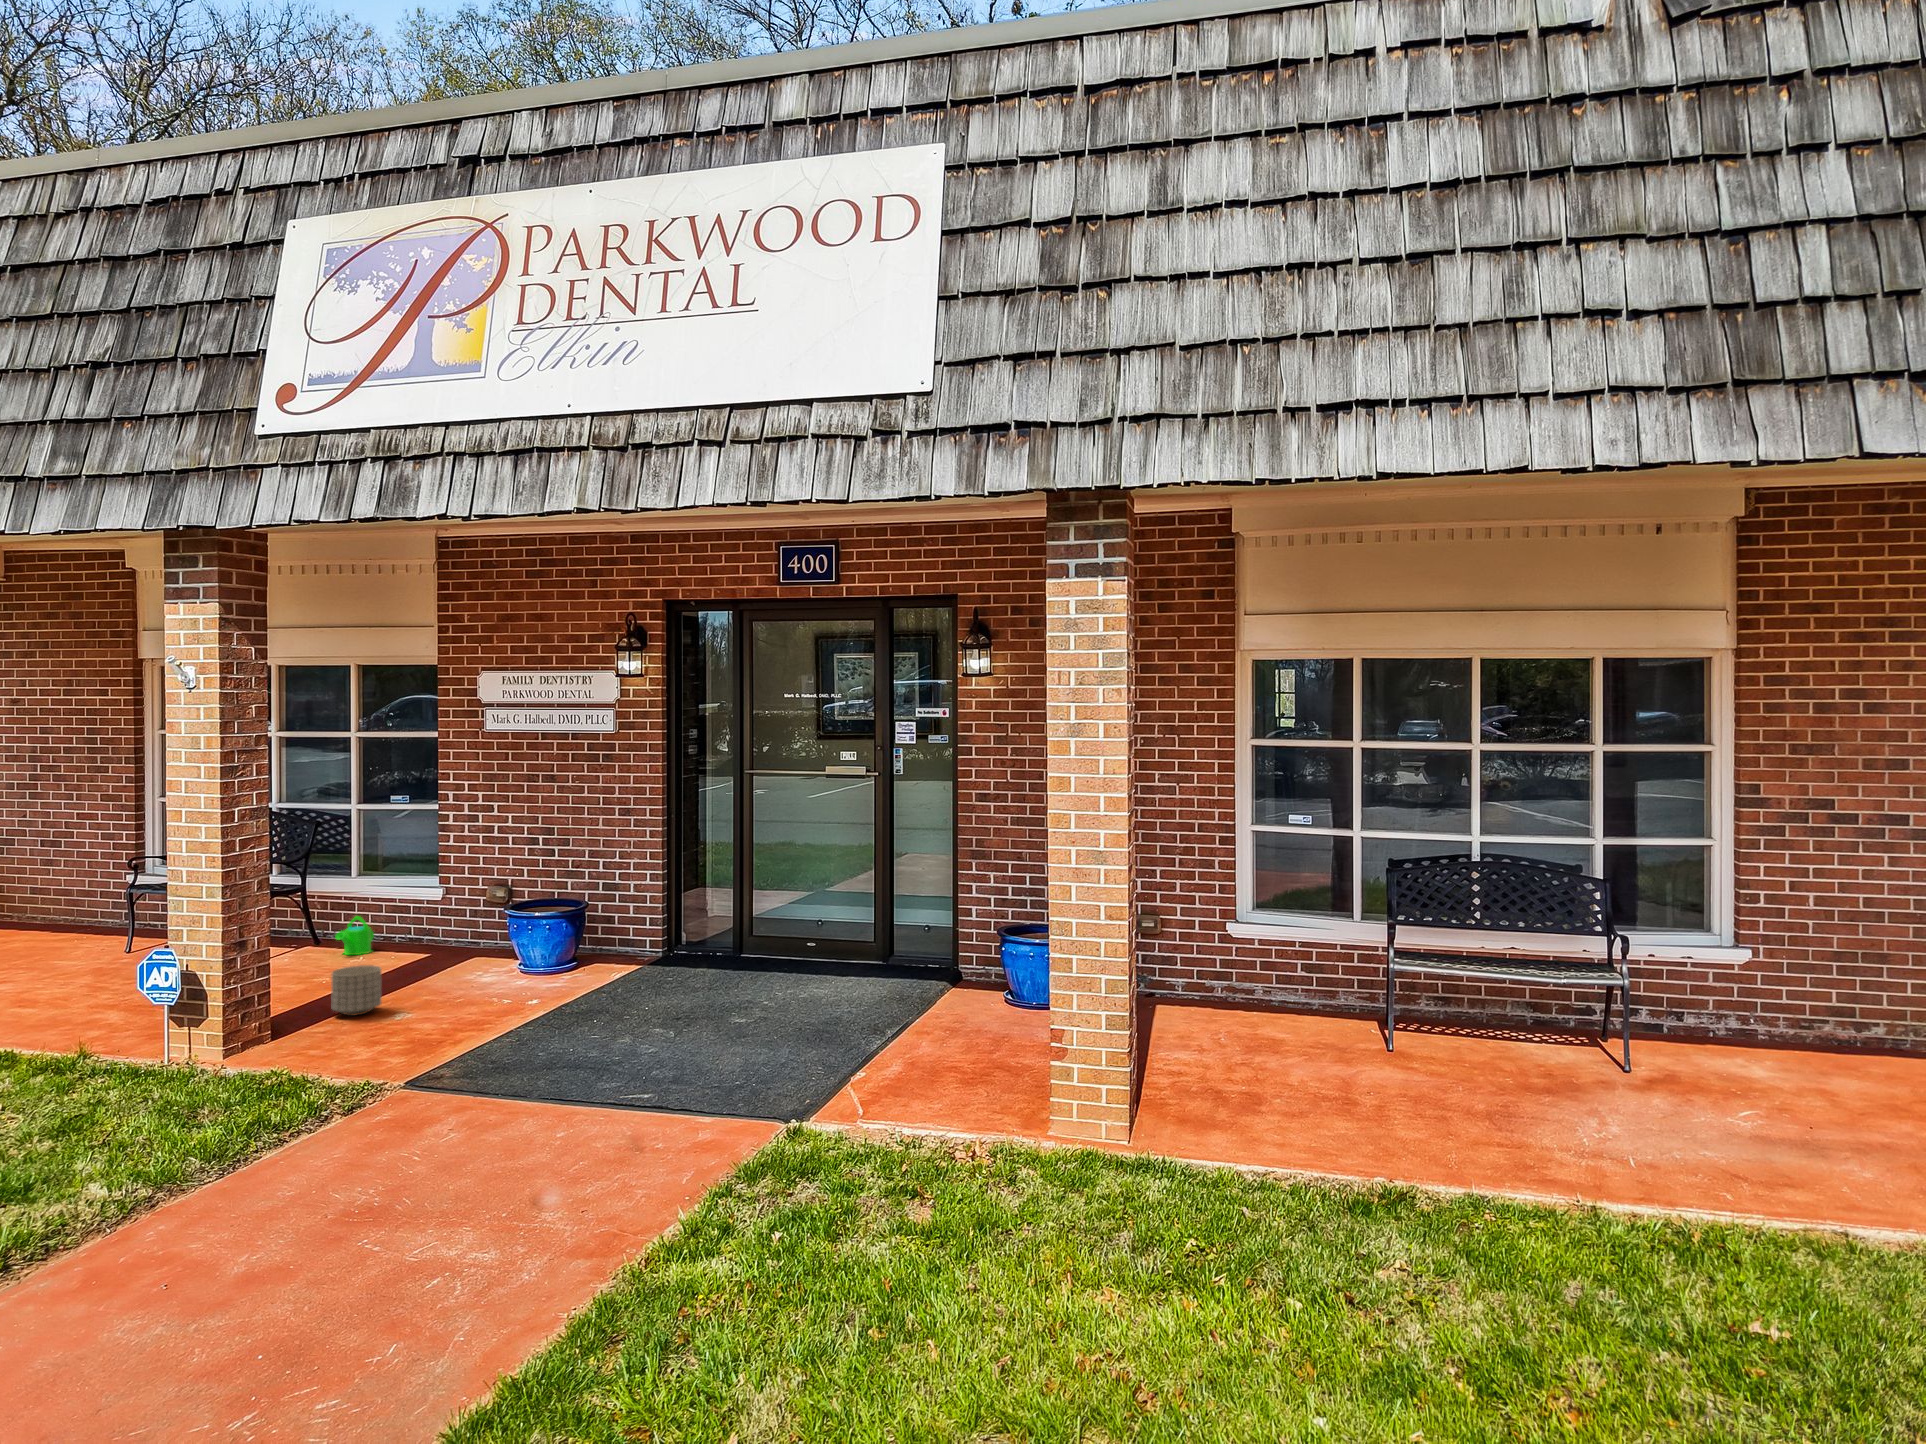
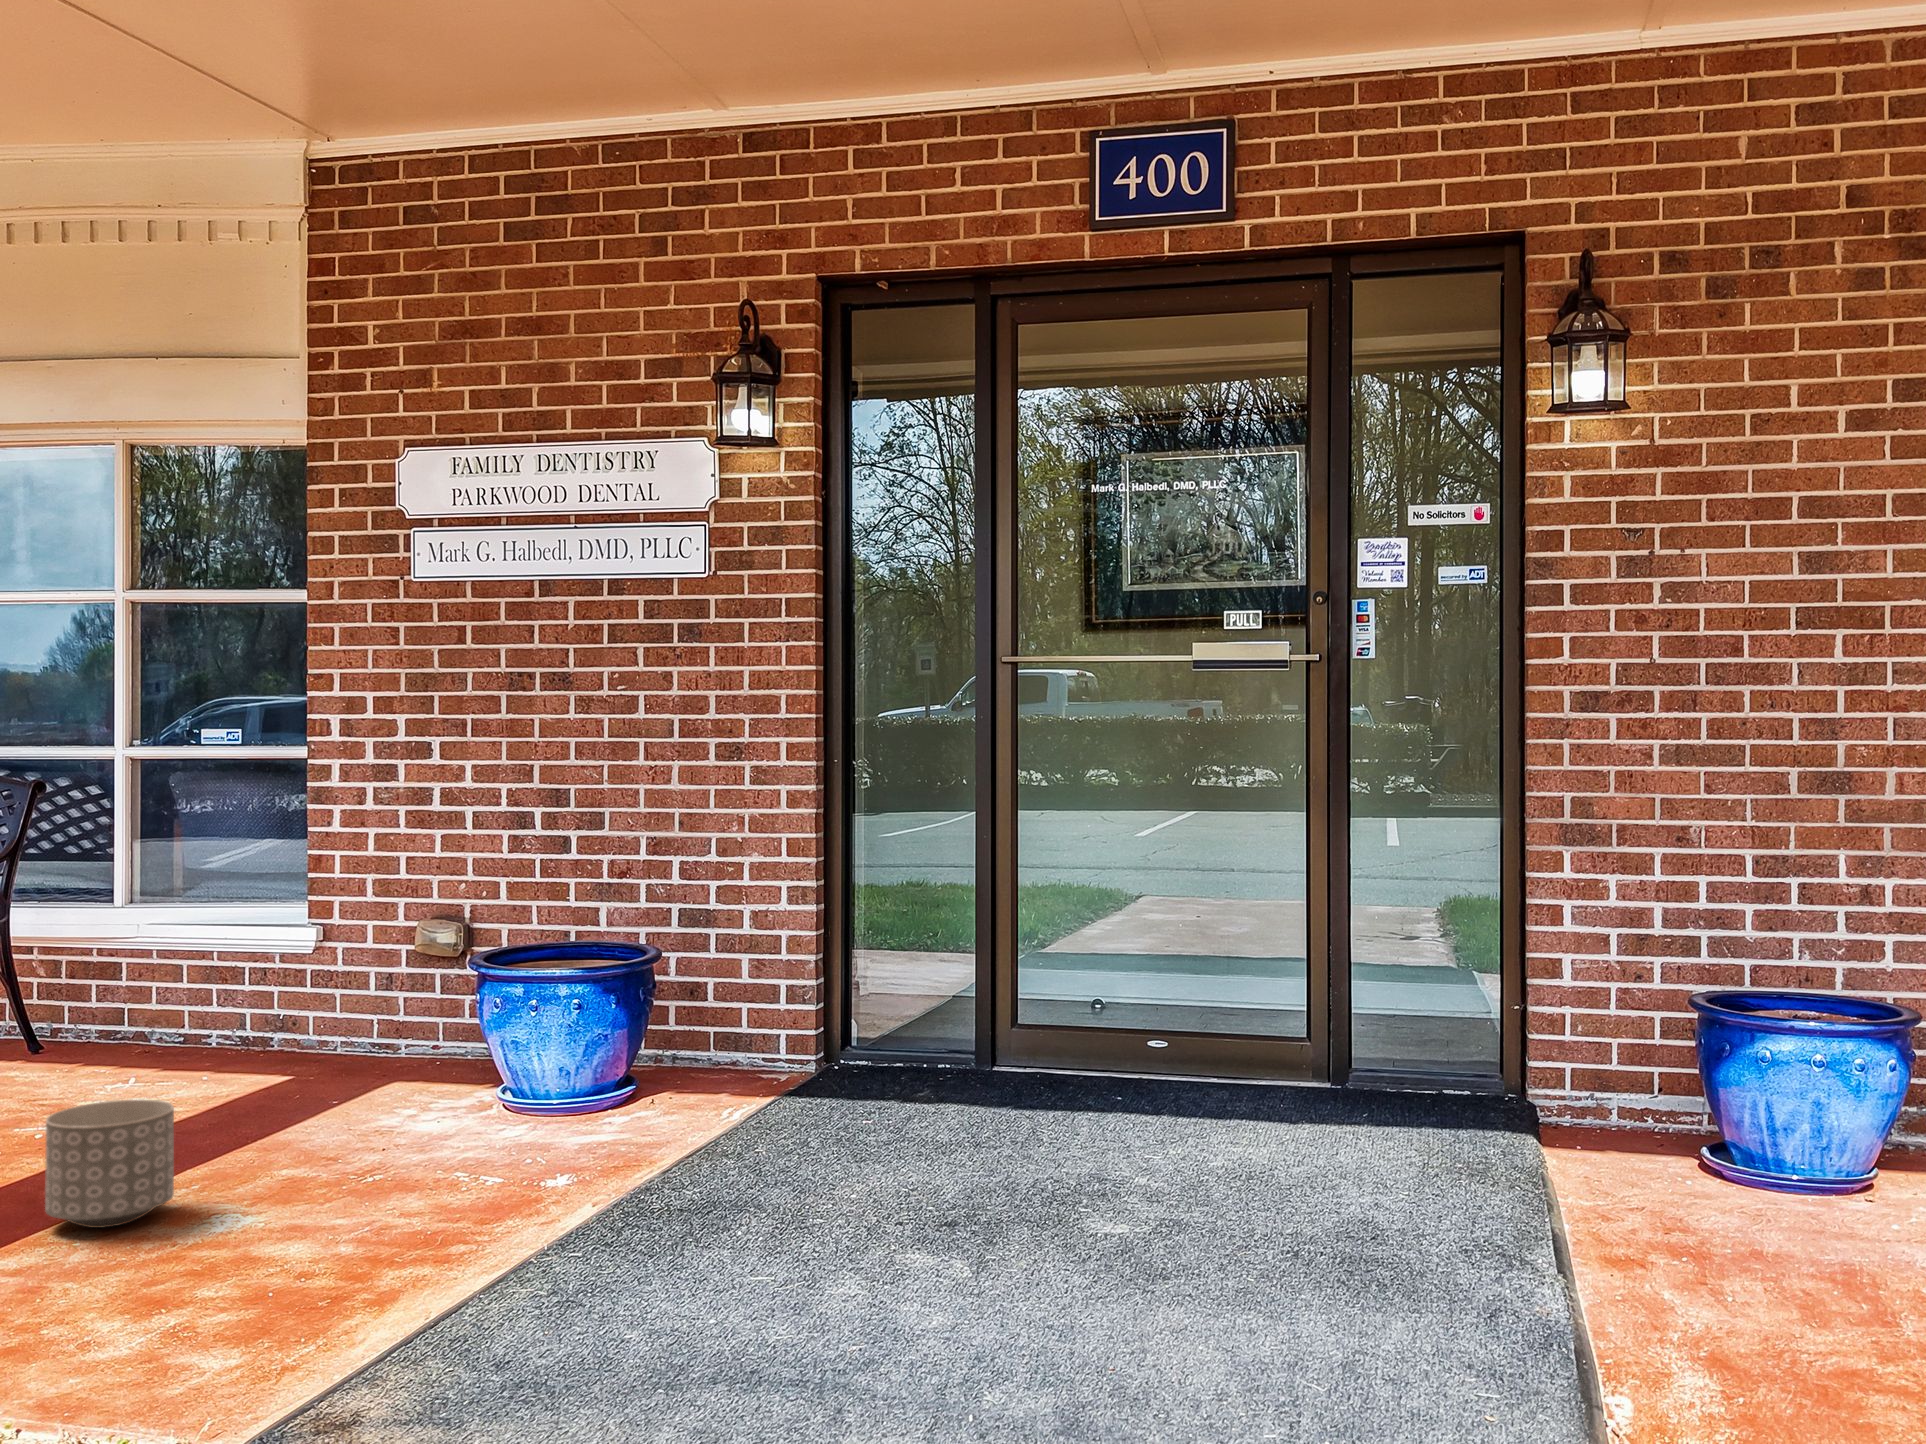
watering can: present [335,916,374,955] -> none [76,990,165,1076]

